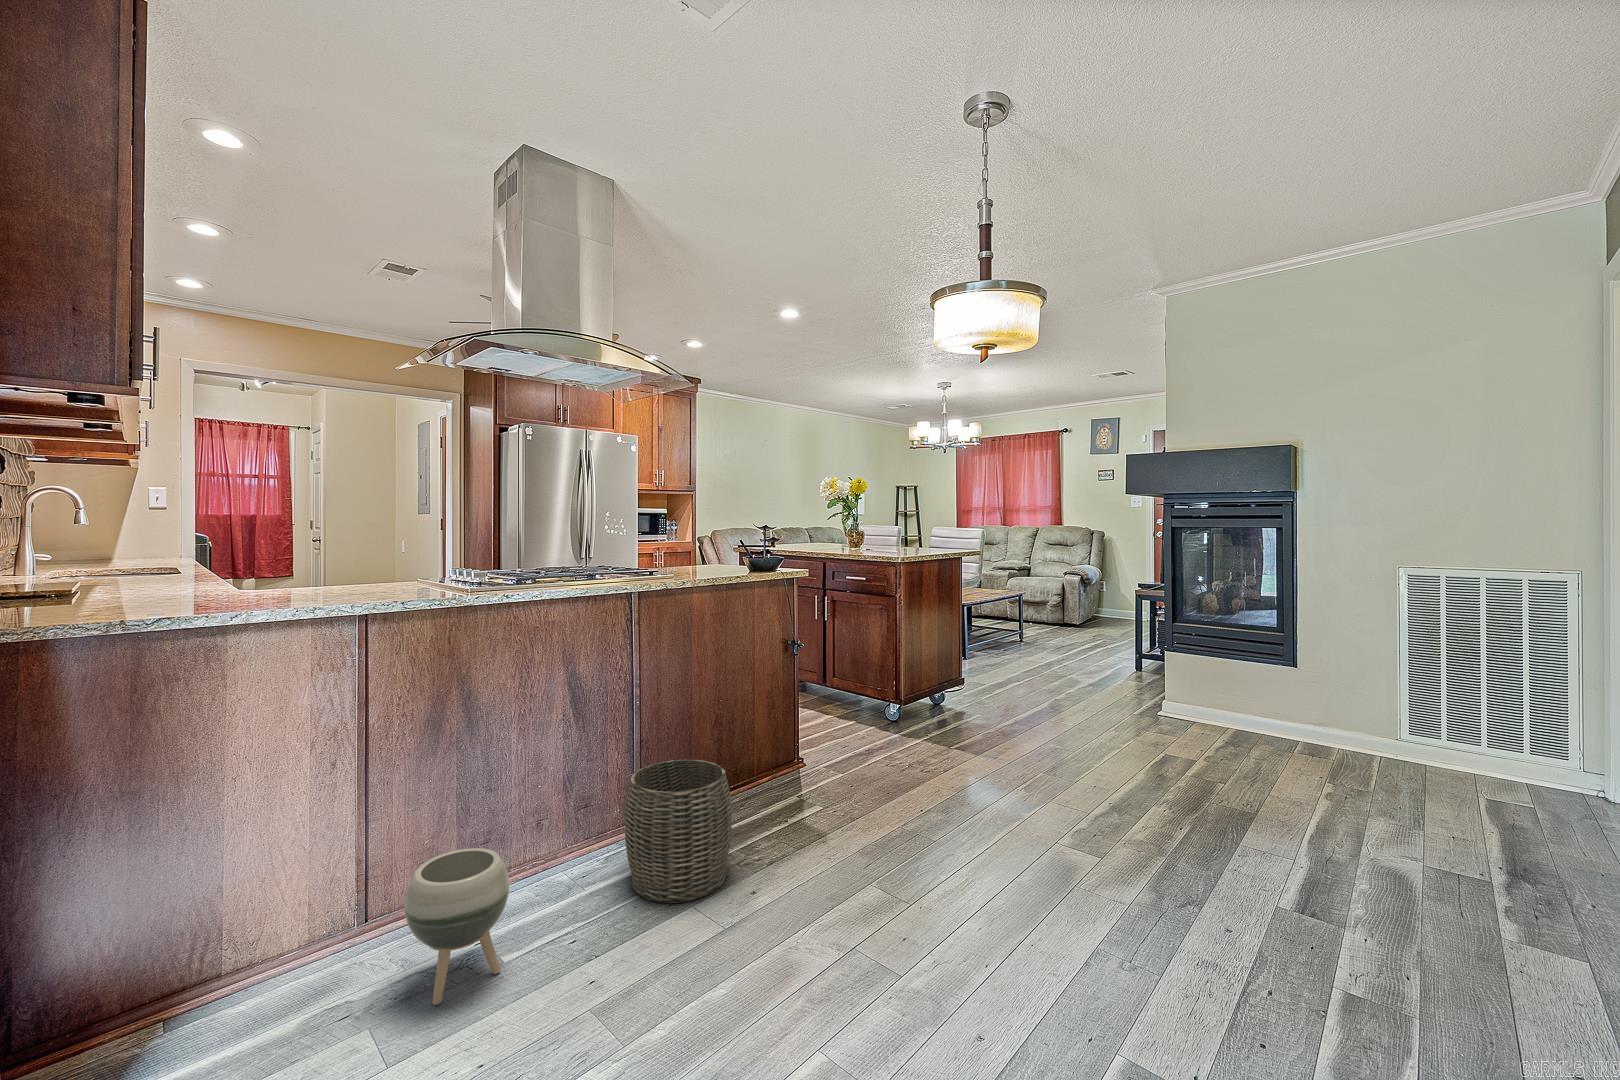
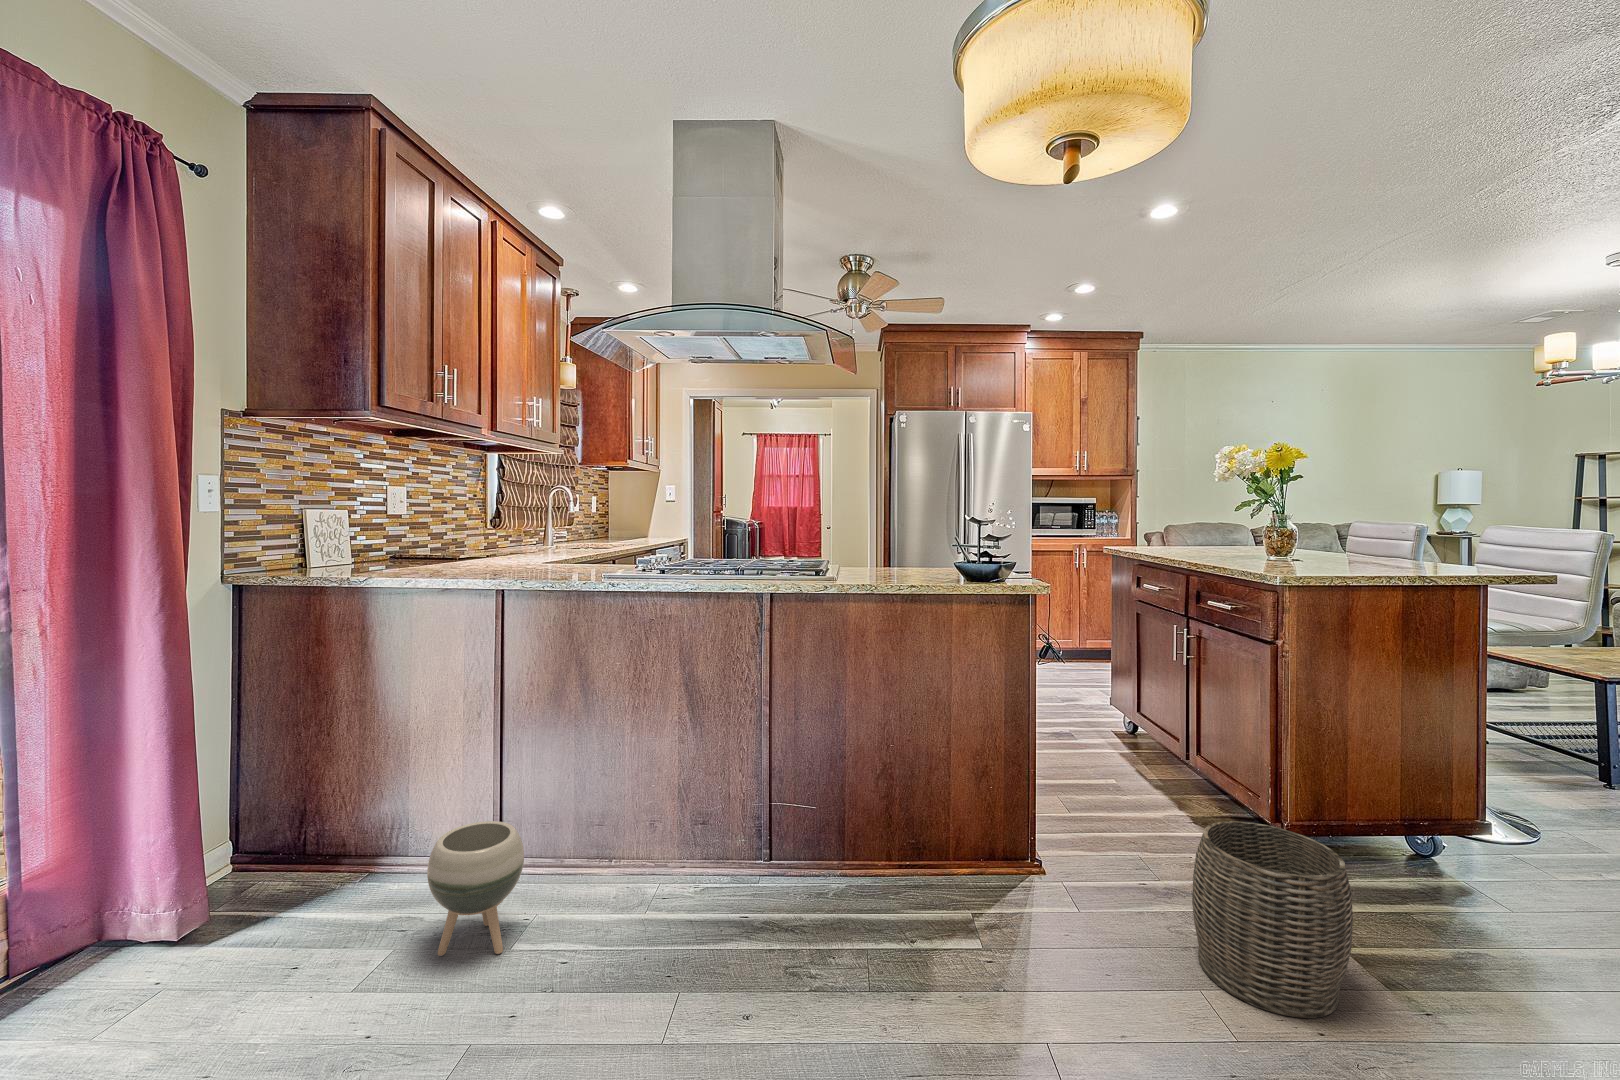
woven basket: present [625,760,732,903] -> present [1192,821,1353,1018]

